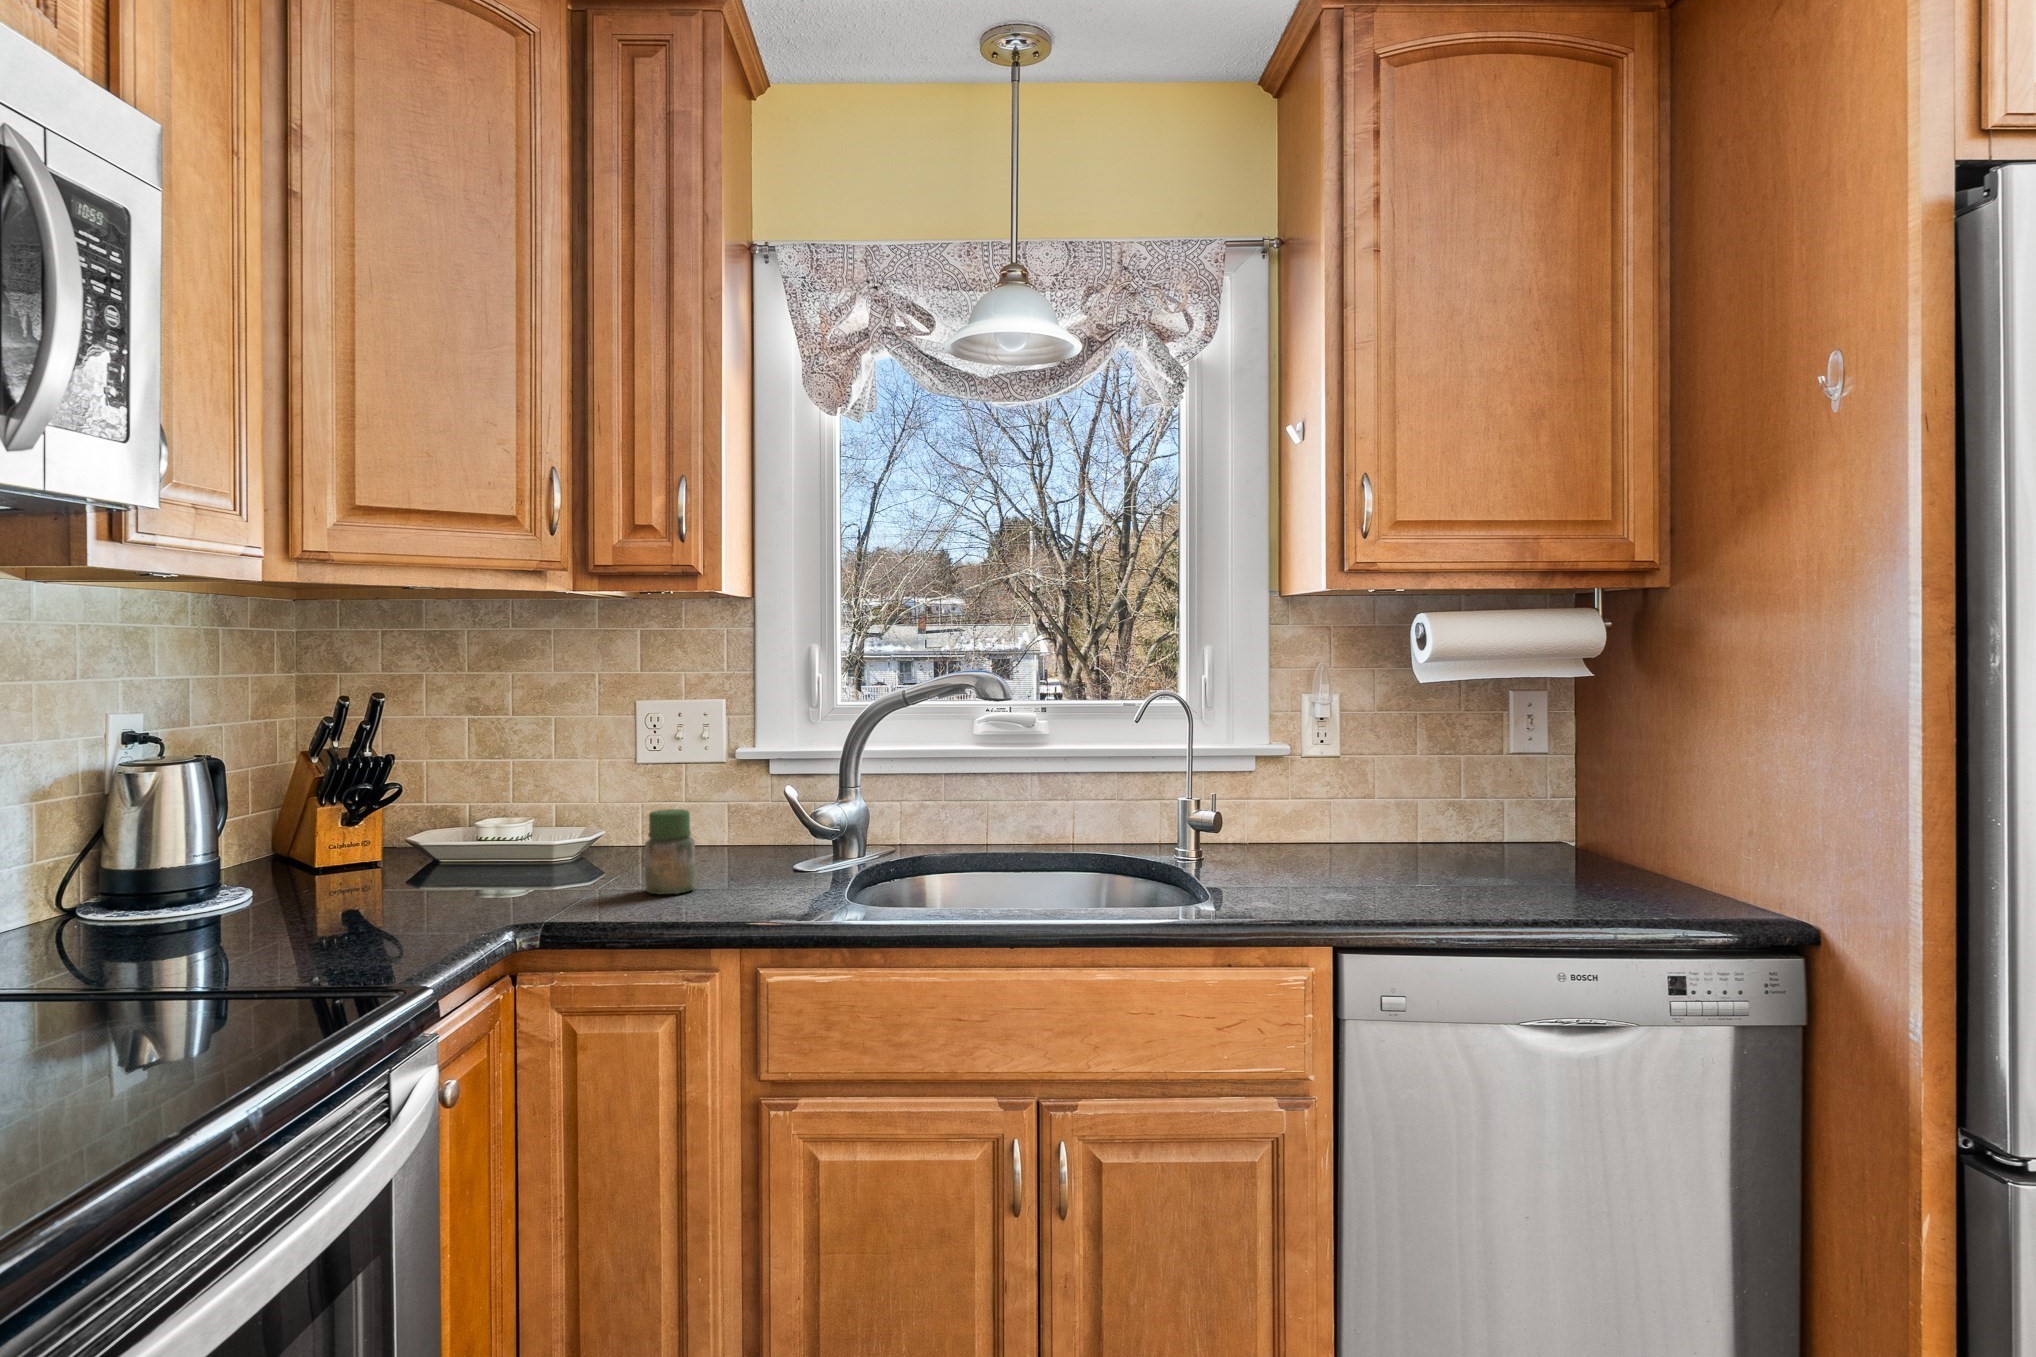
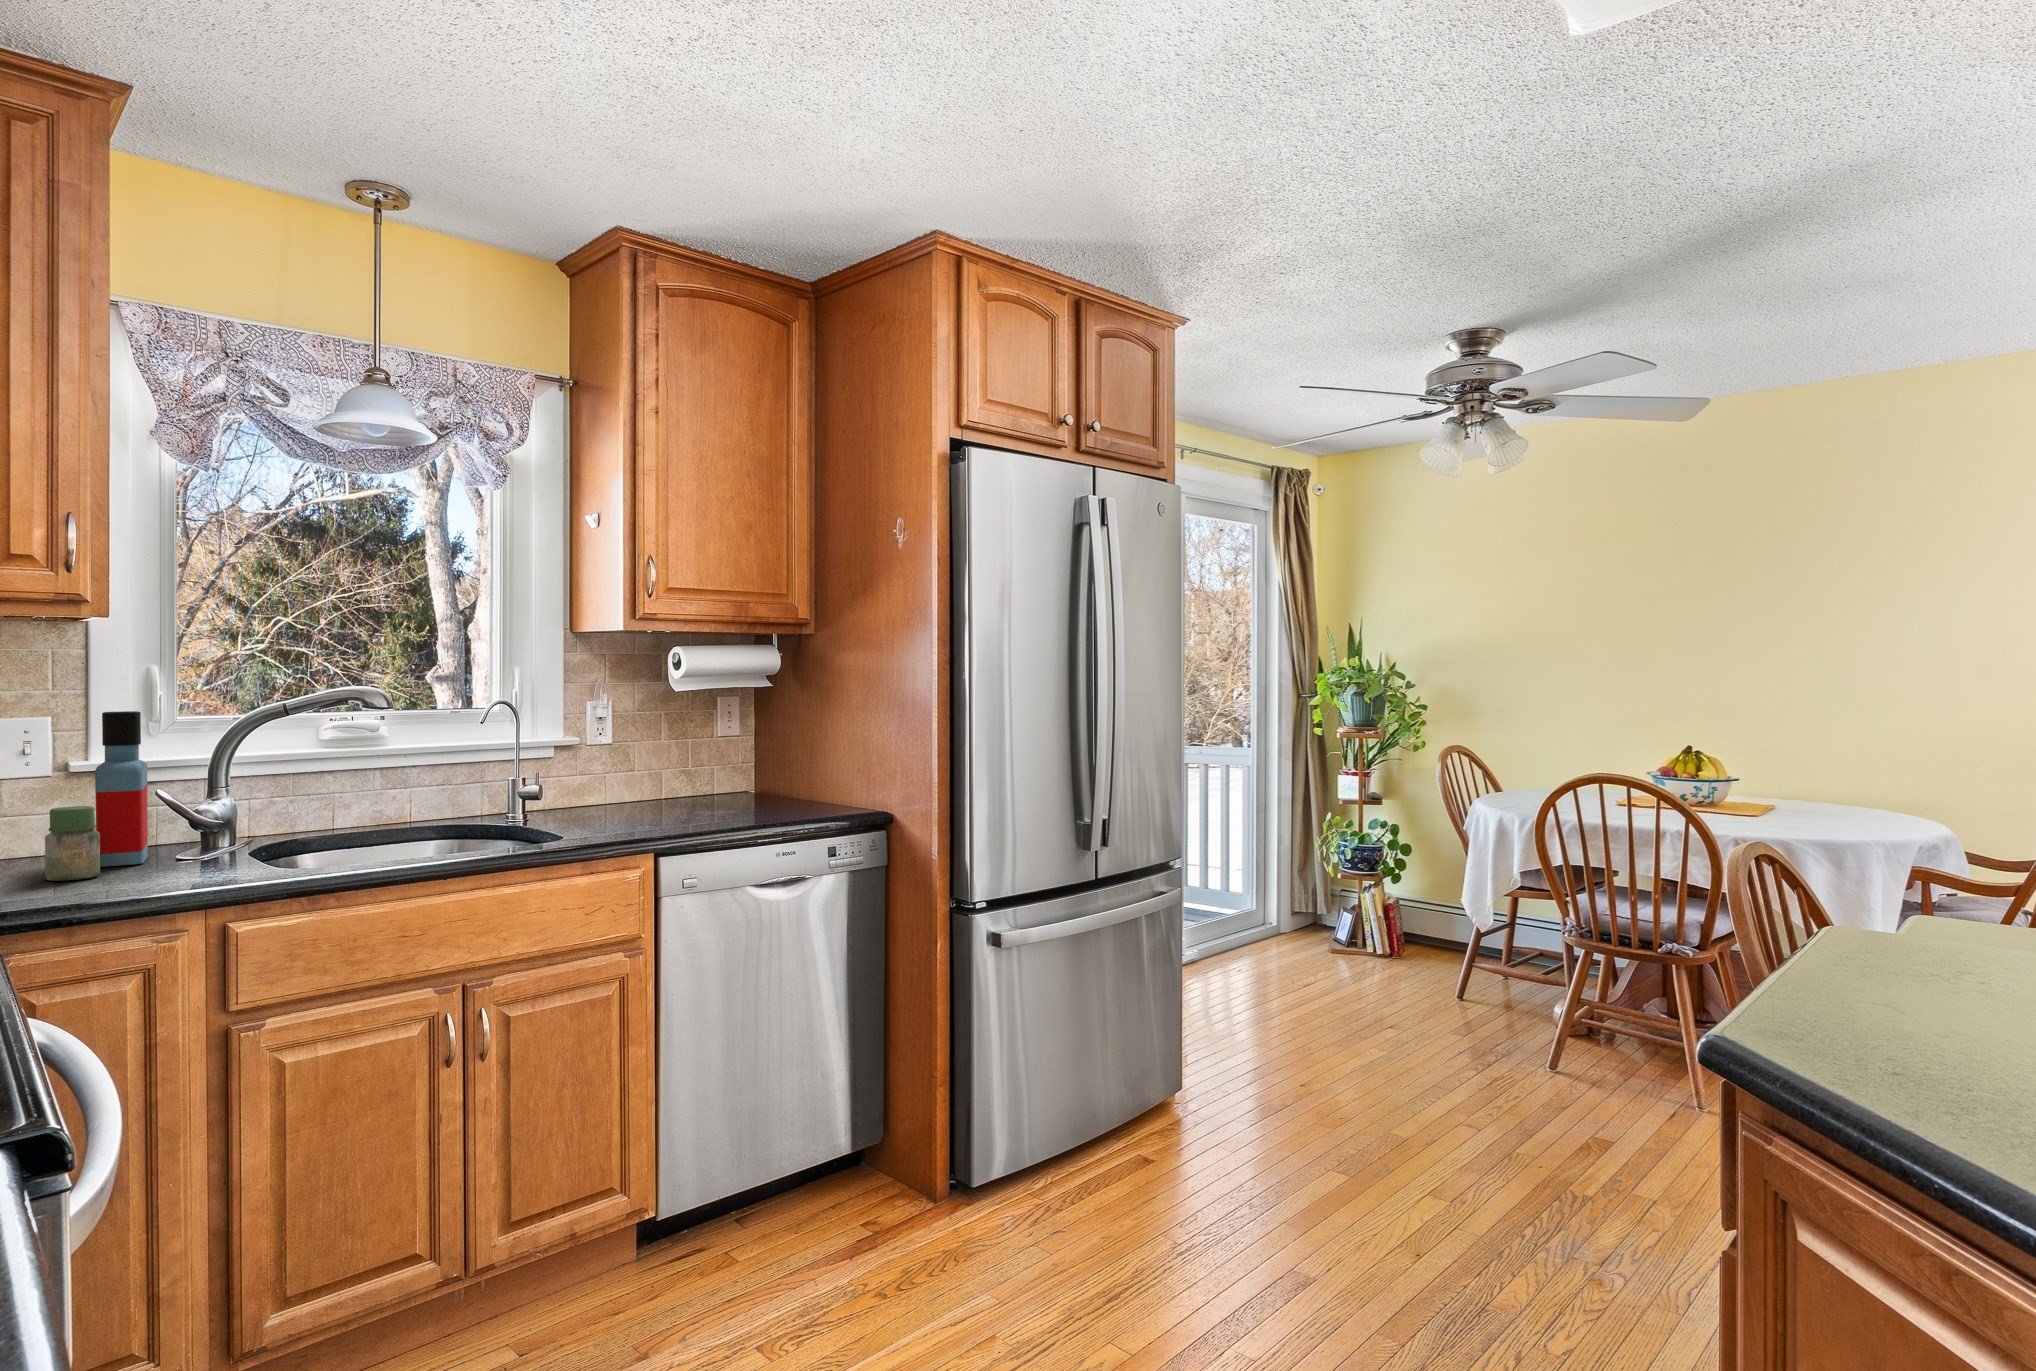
bottle: none [712,700,783,877] -> present [95,711,148,867]

